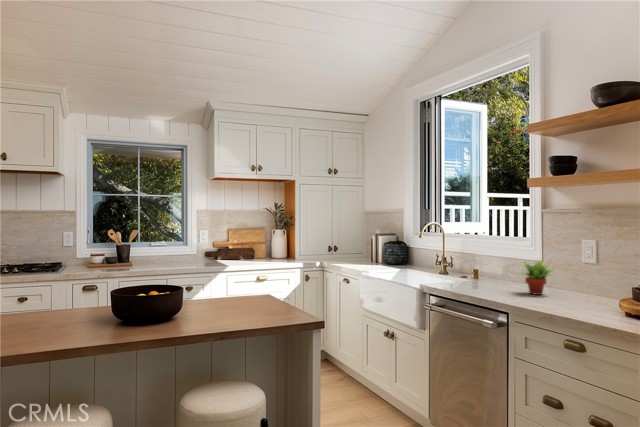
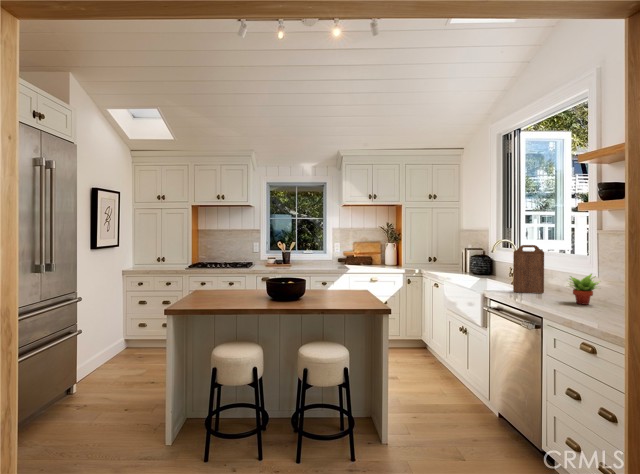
cutting board: none [454,228,485,285] -> present [513,245,544,293]

